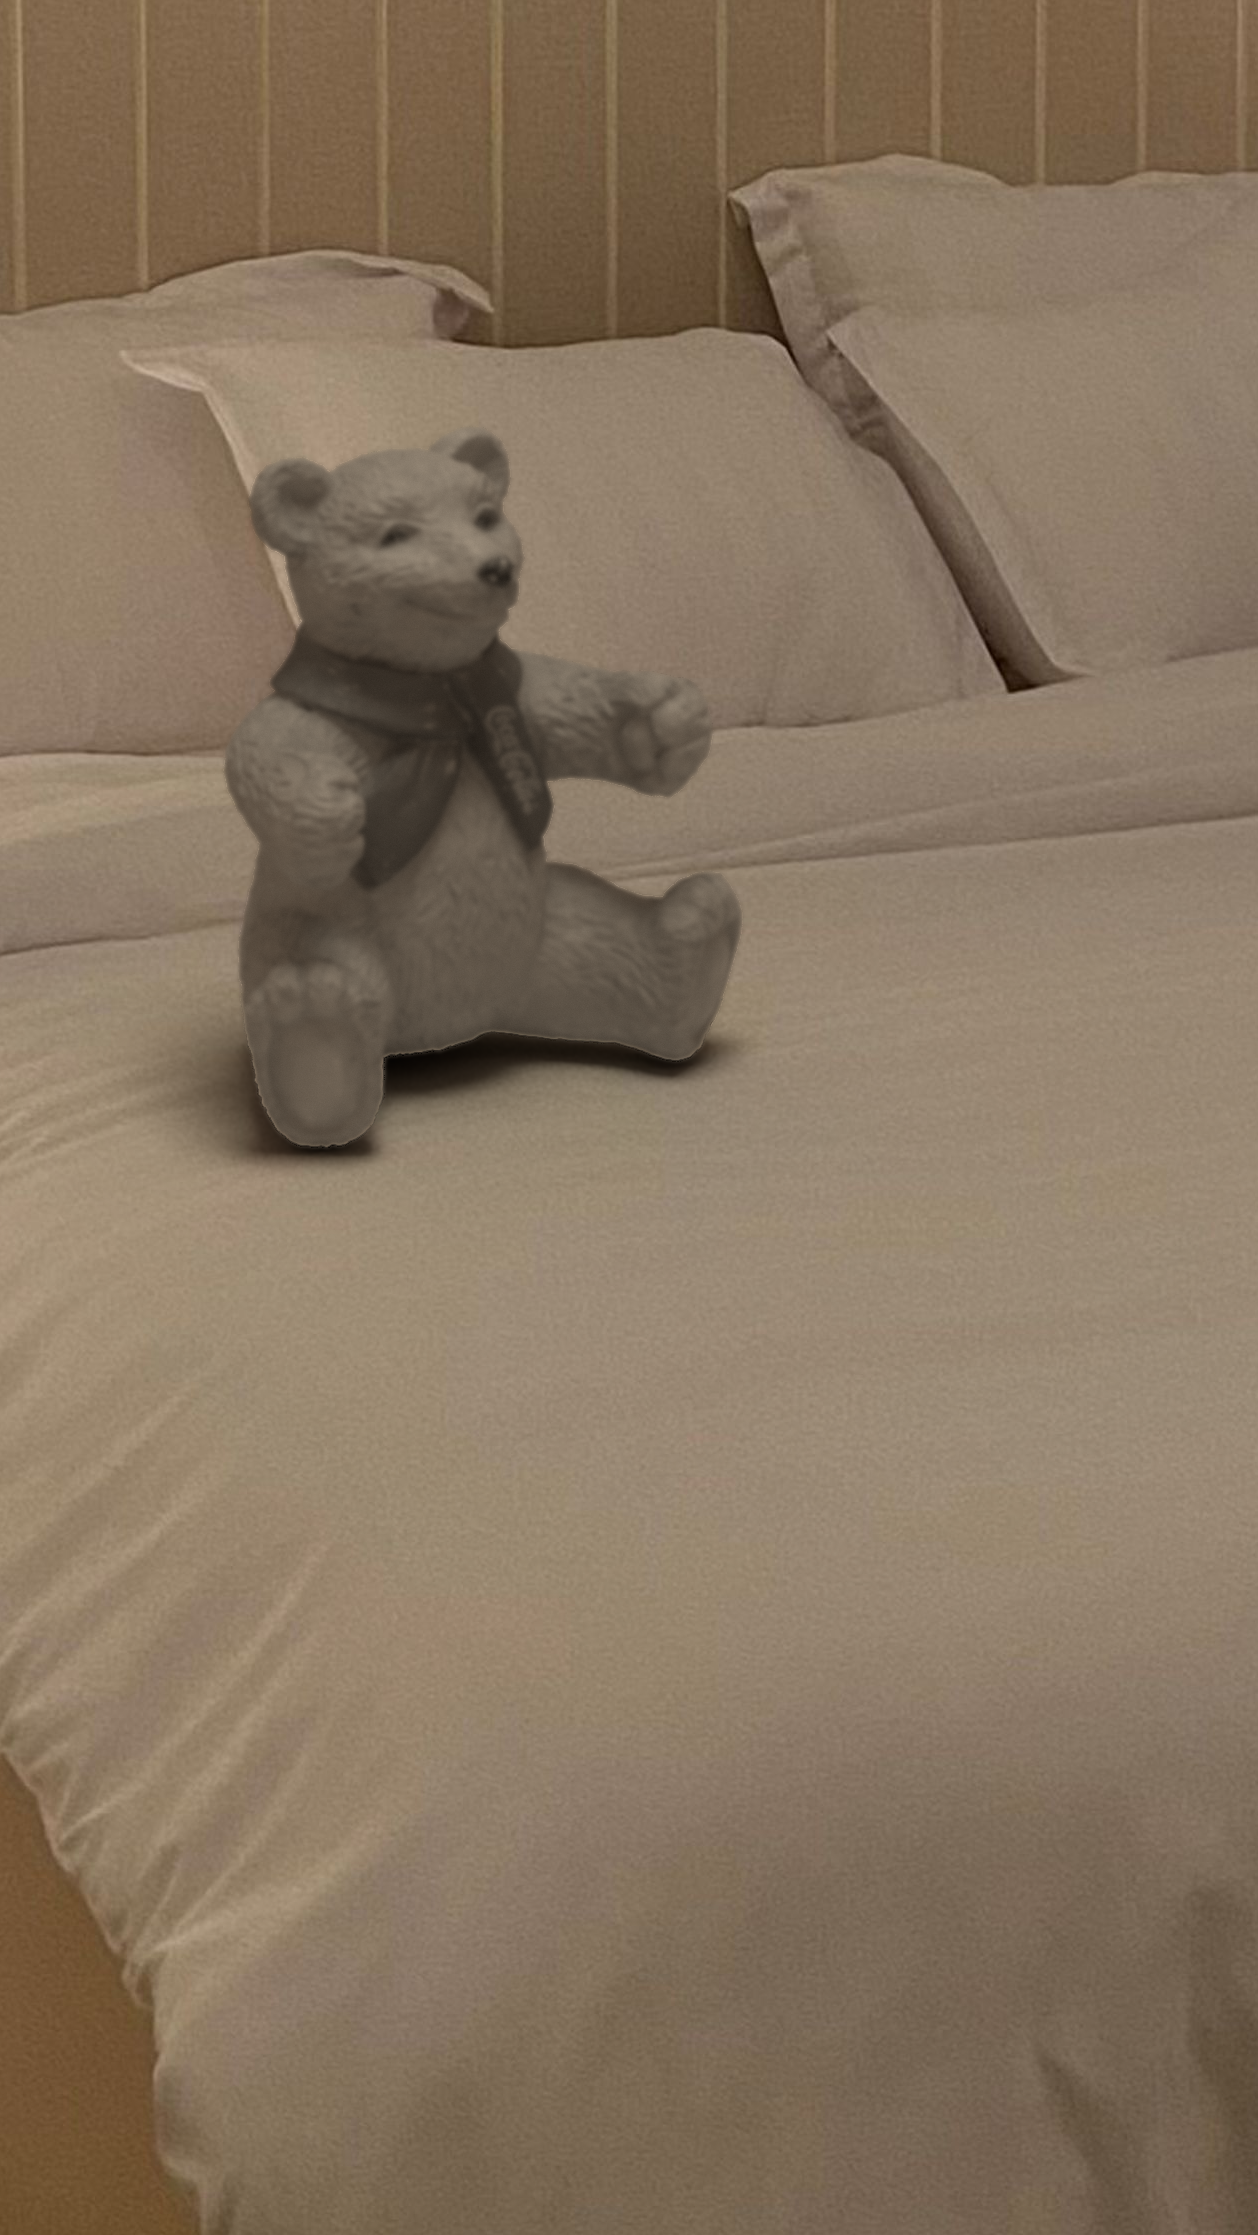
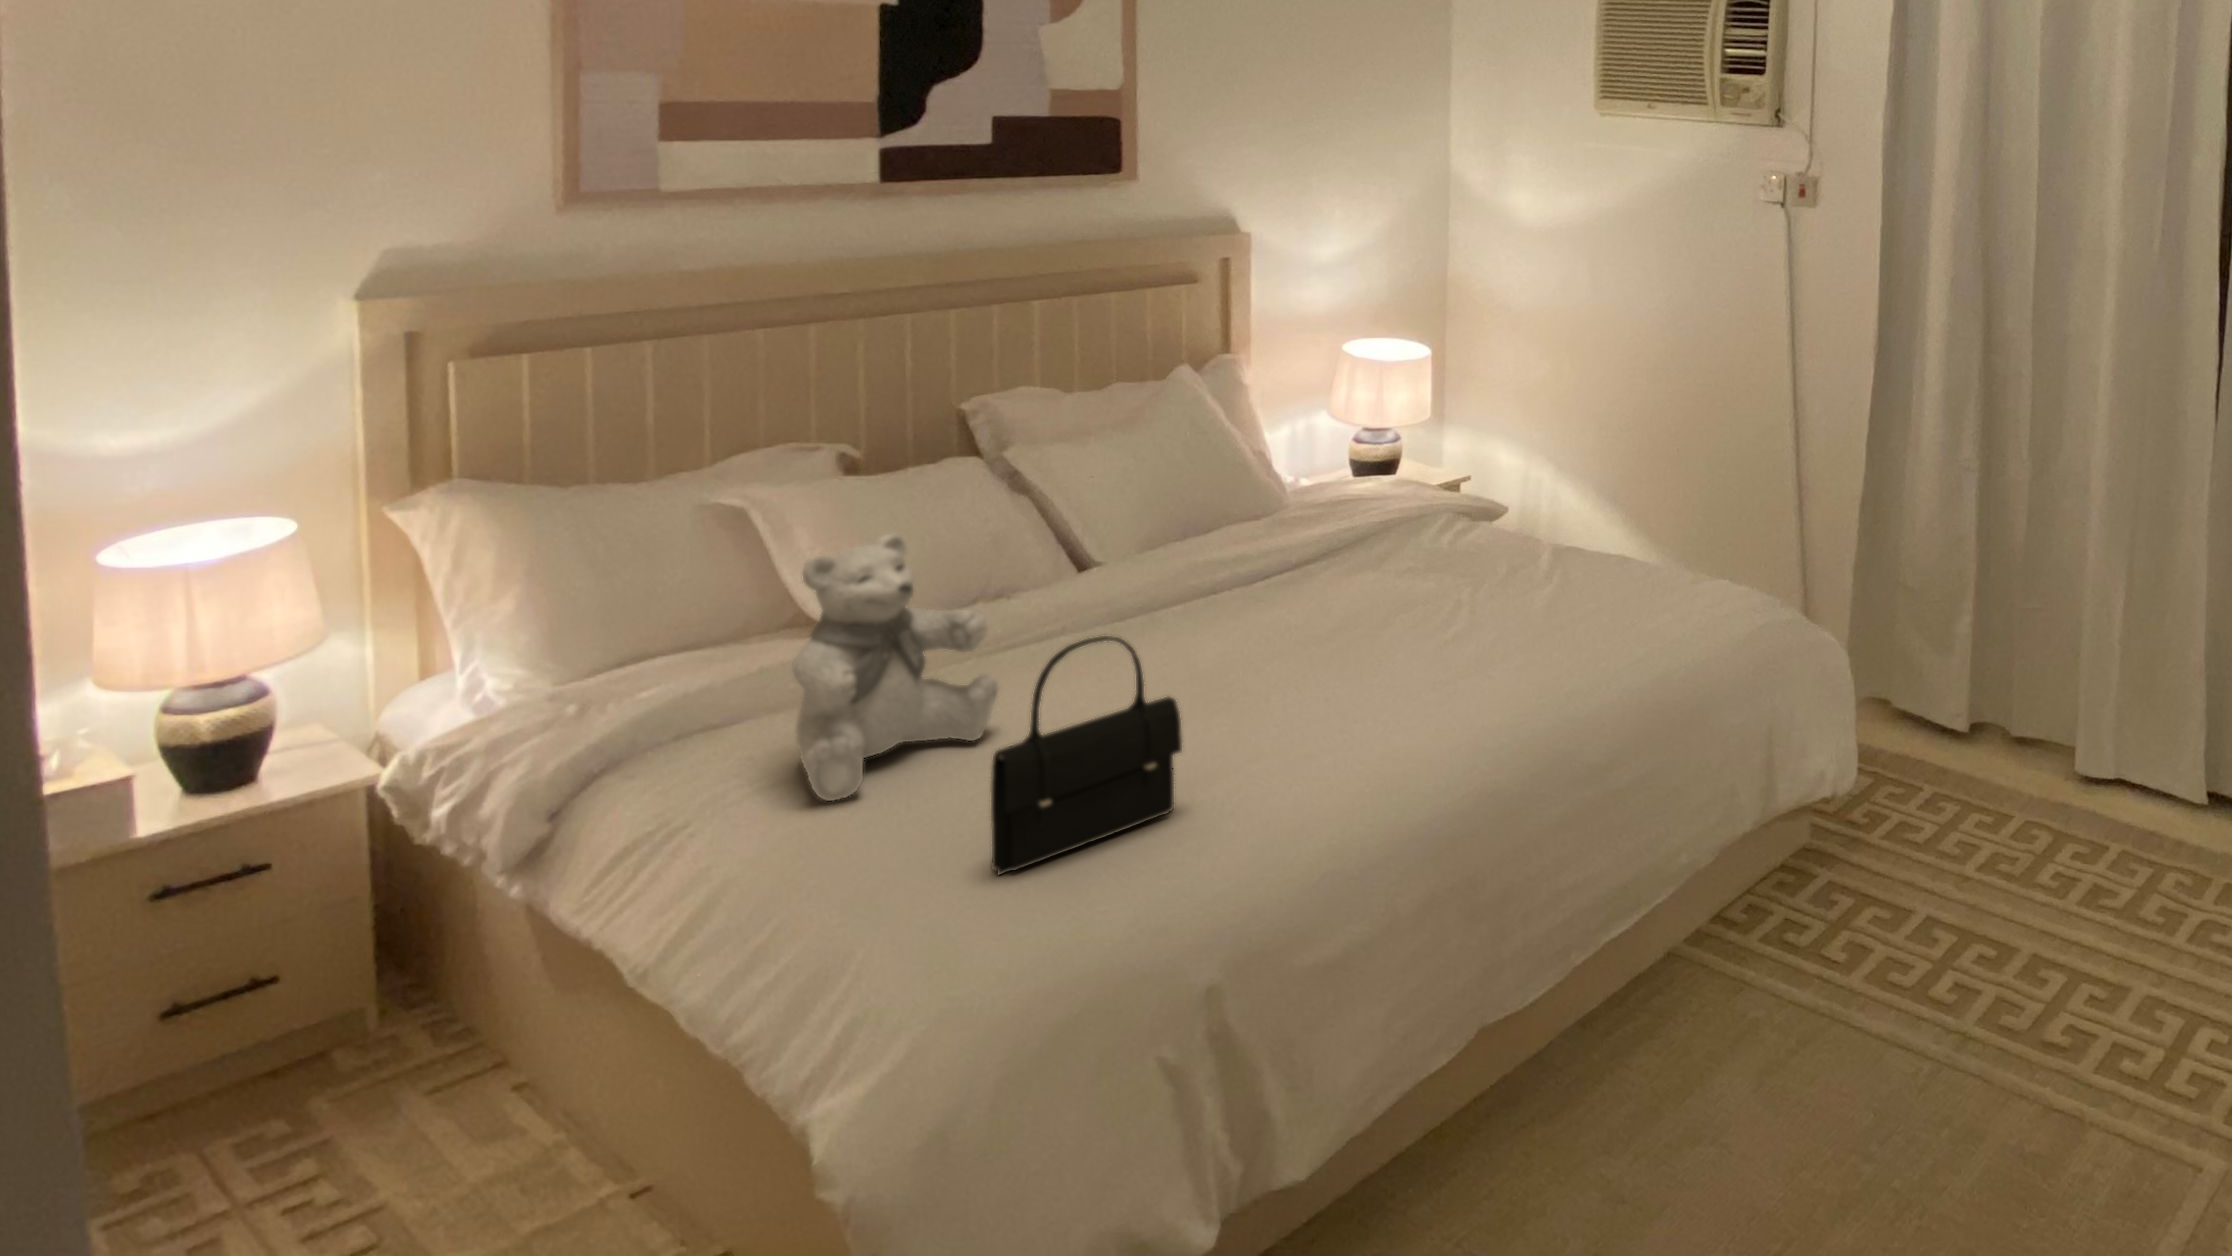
handbag: none [666,749,1206,1415] -> present [991,636,1182,874]

